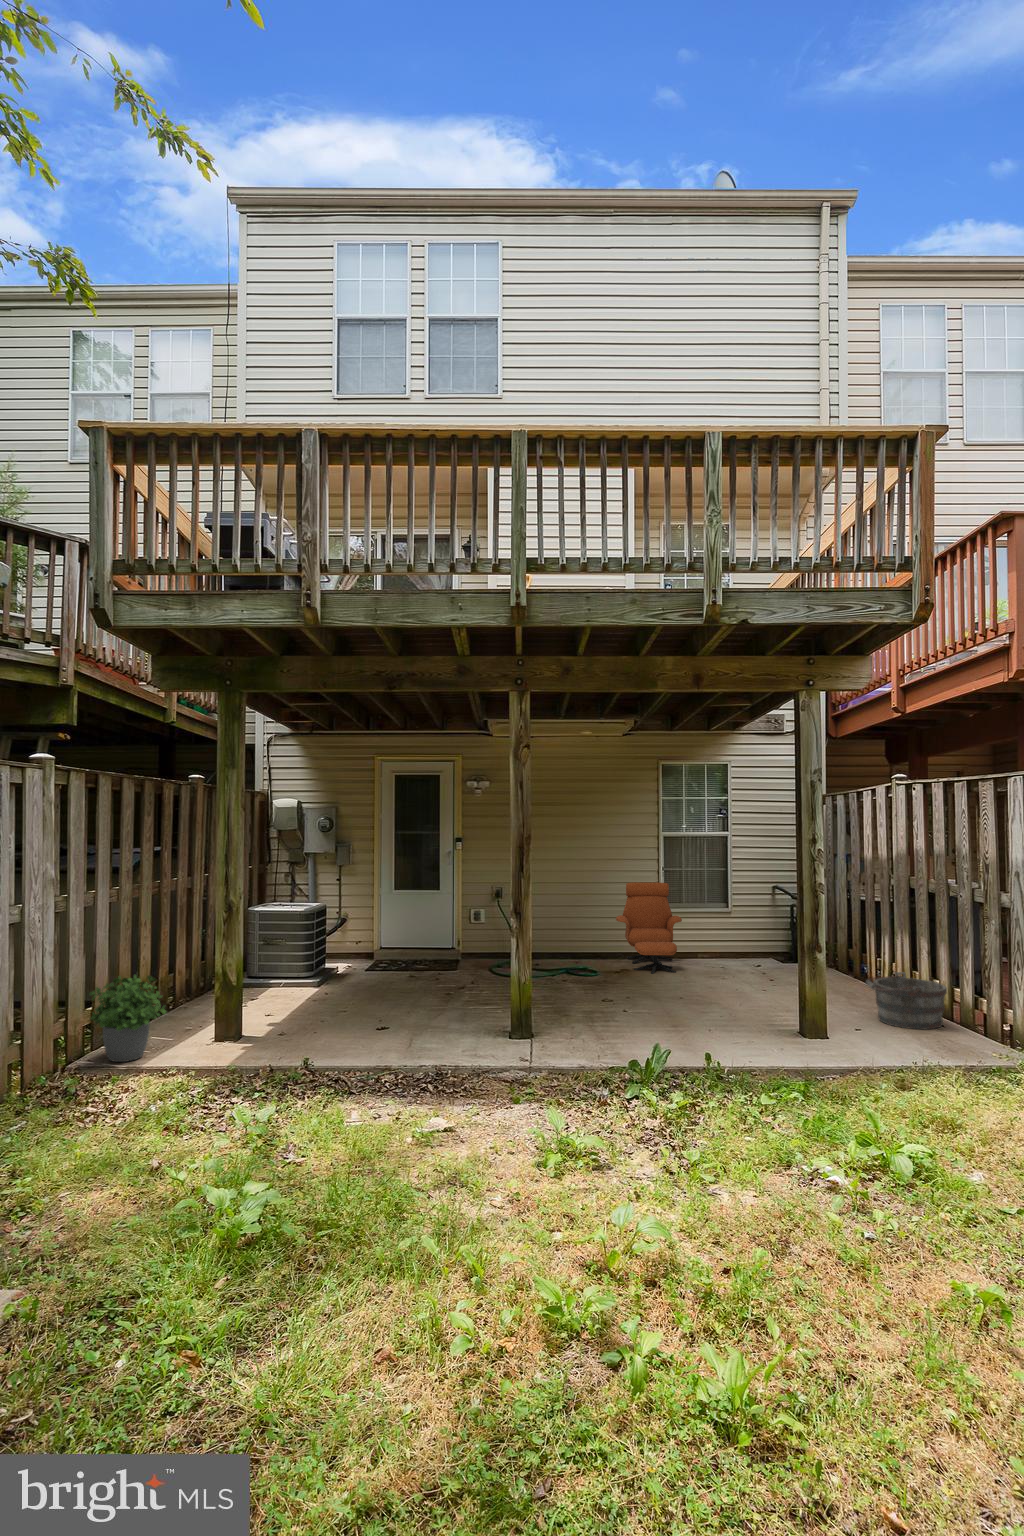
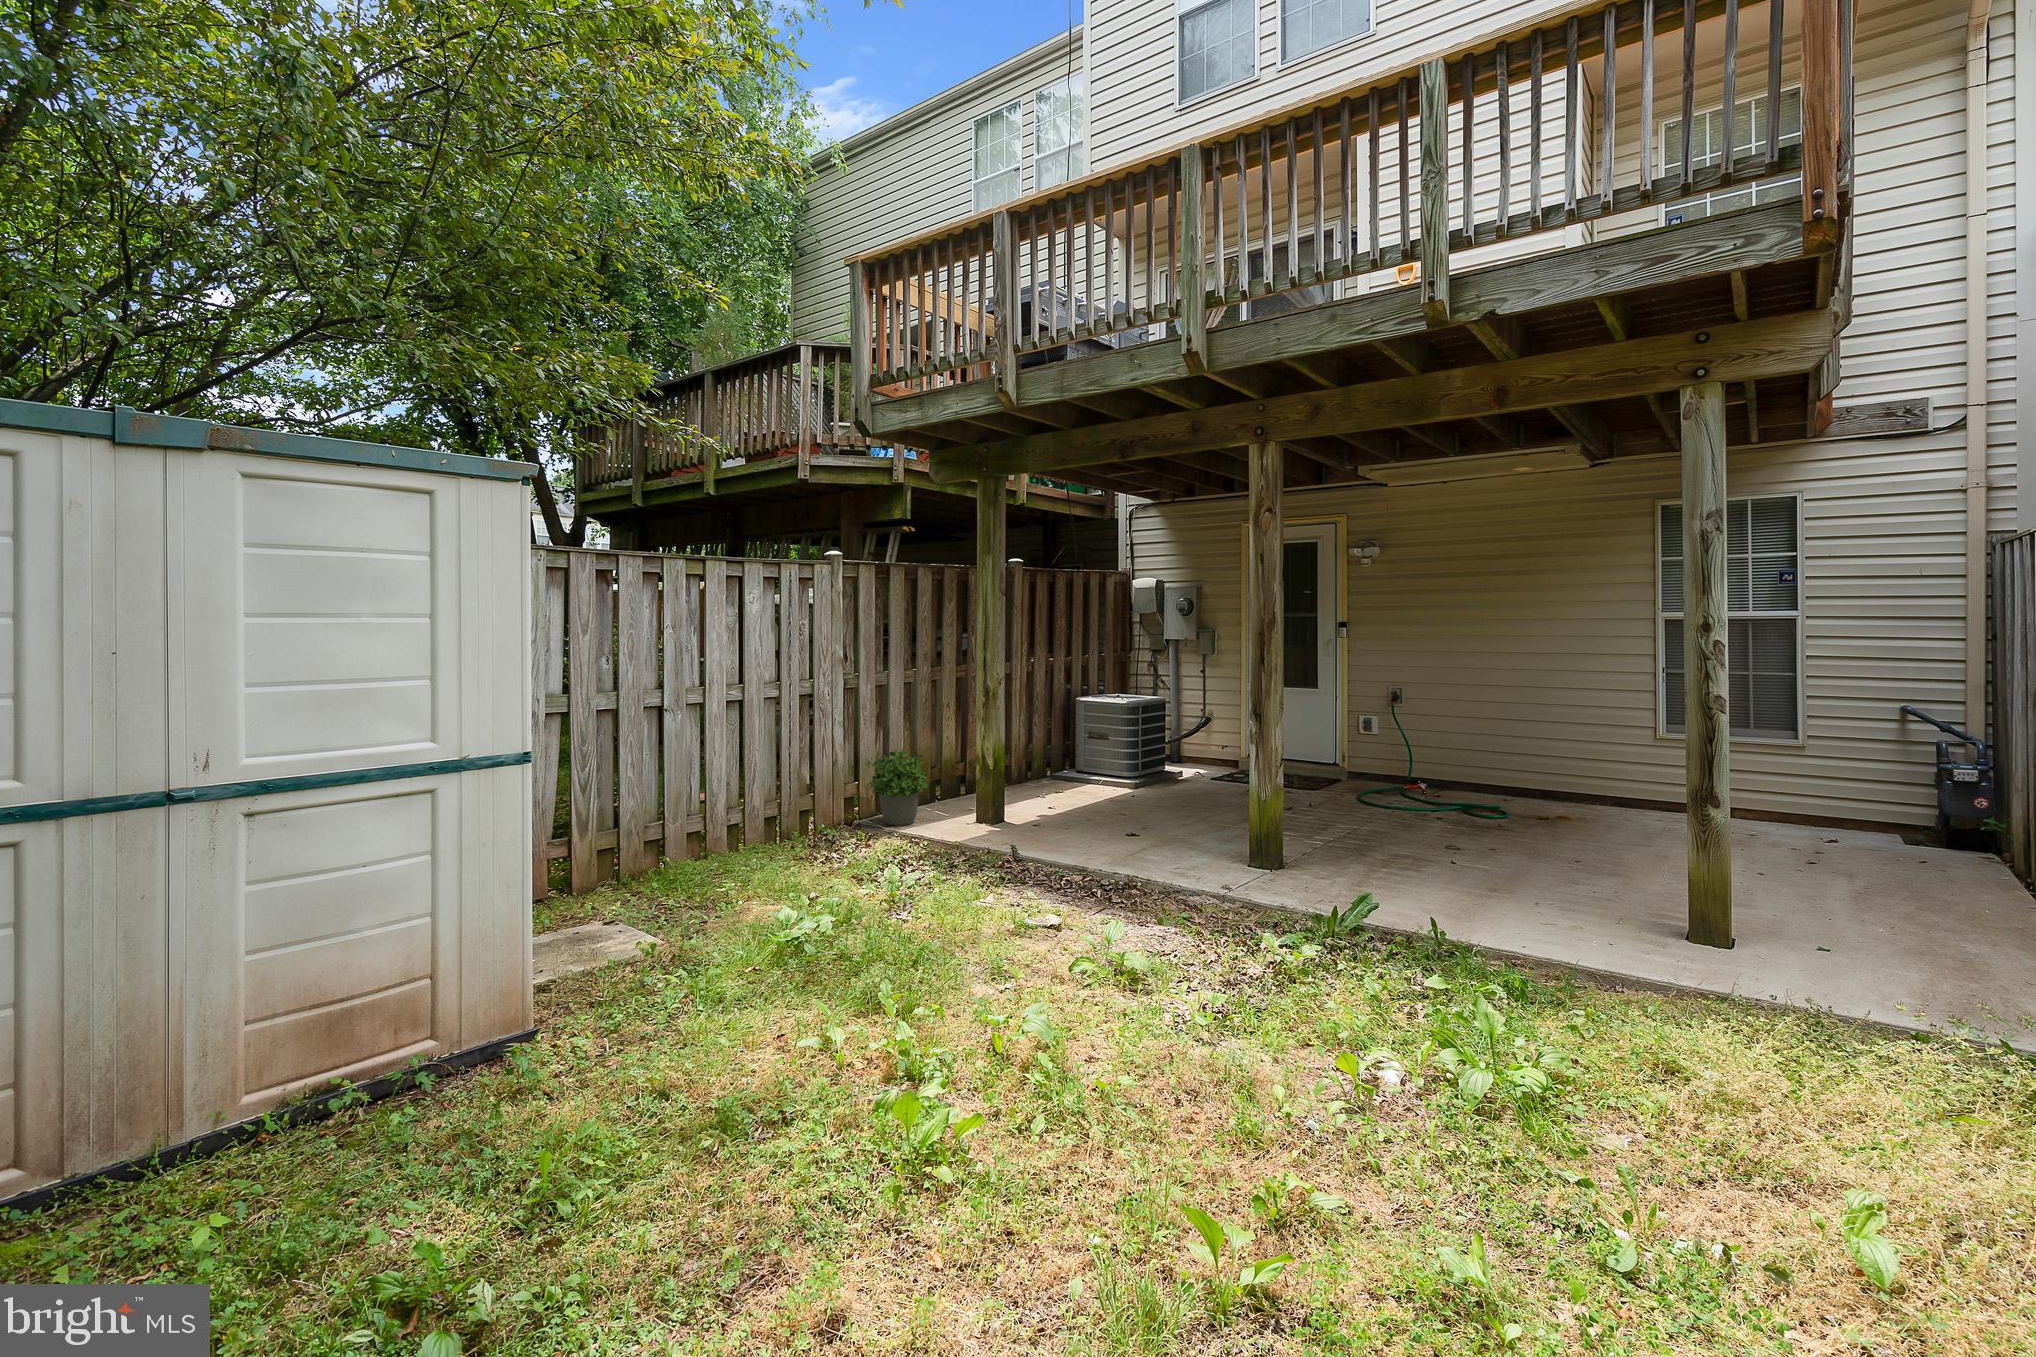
lounge chair: present [616,882,682,974] -> none [1541,685,1647,811]
bucket: present [866,972,947,1029] -> none [1830,841,1993,937]

